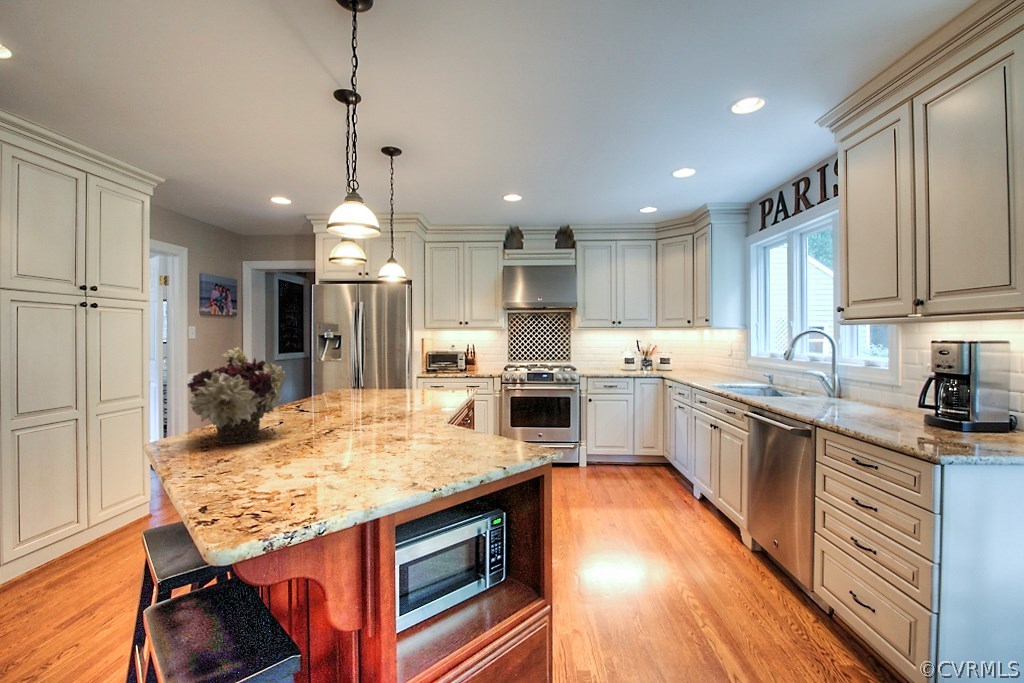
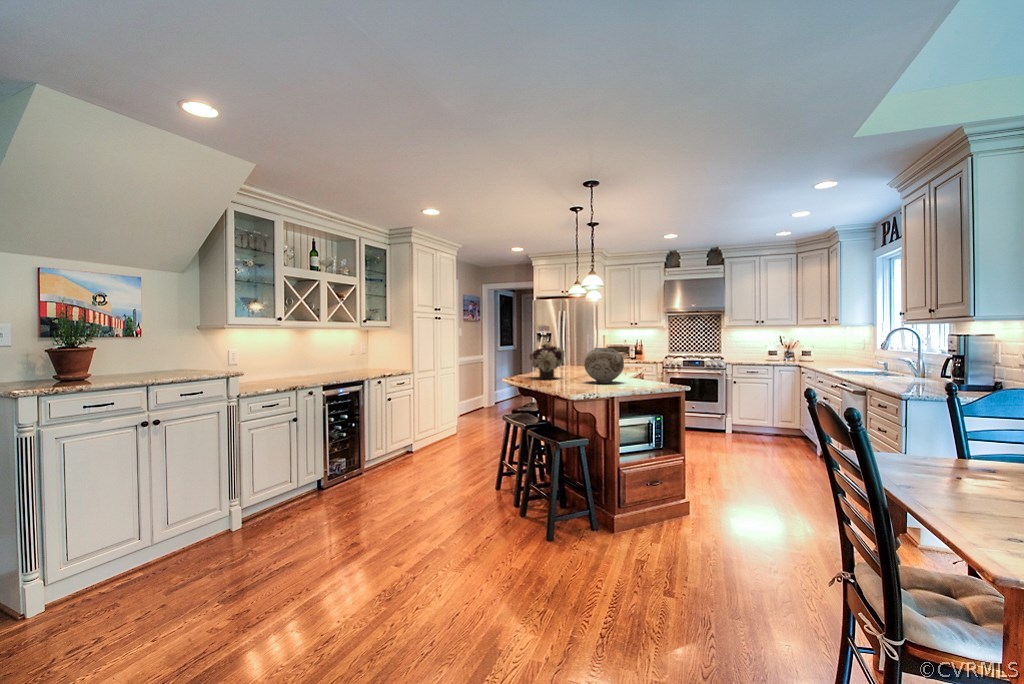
vase: none [305,367,412,463] -> present [584,348,624,383]

